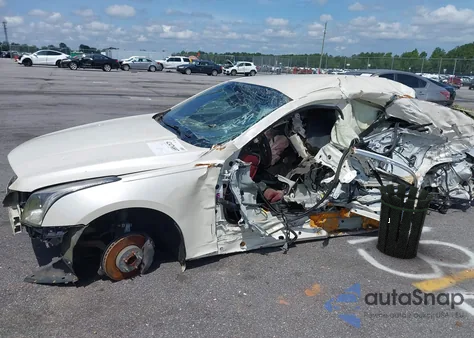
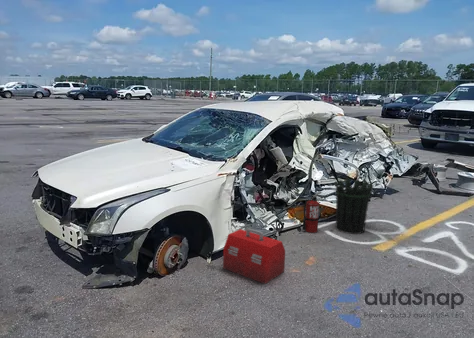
fire extinguisher: none [328,197,359,249] -> present [302,192,321,233]
toolbox: none [195,237,272,318] -> present [223,228,285,284]

